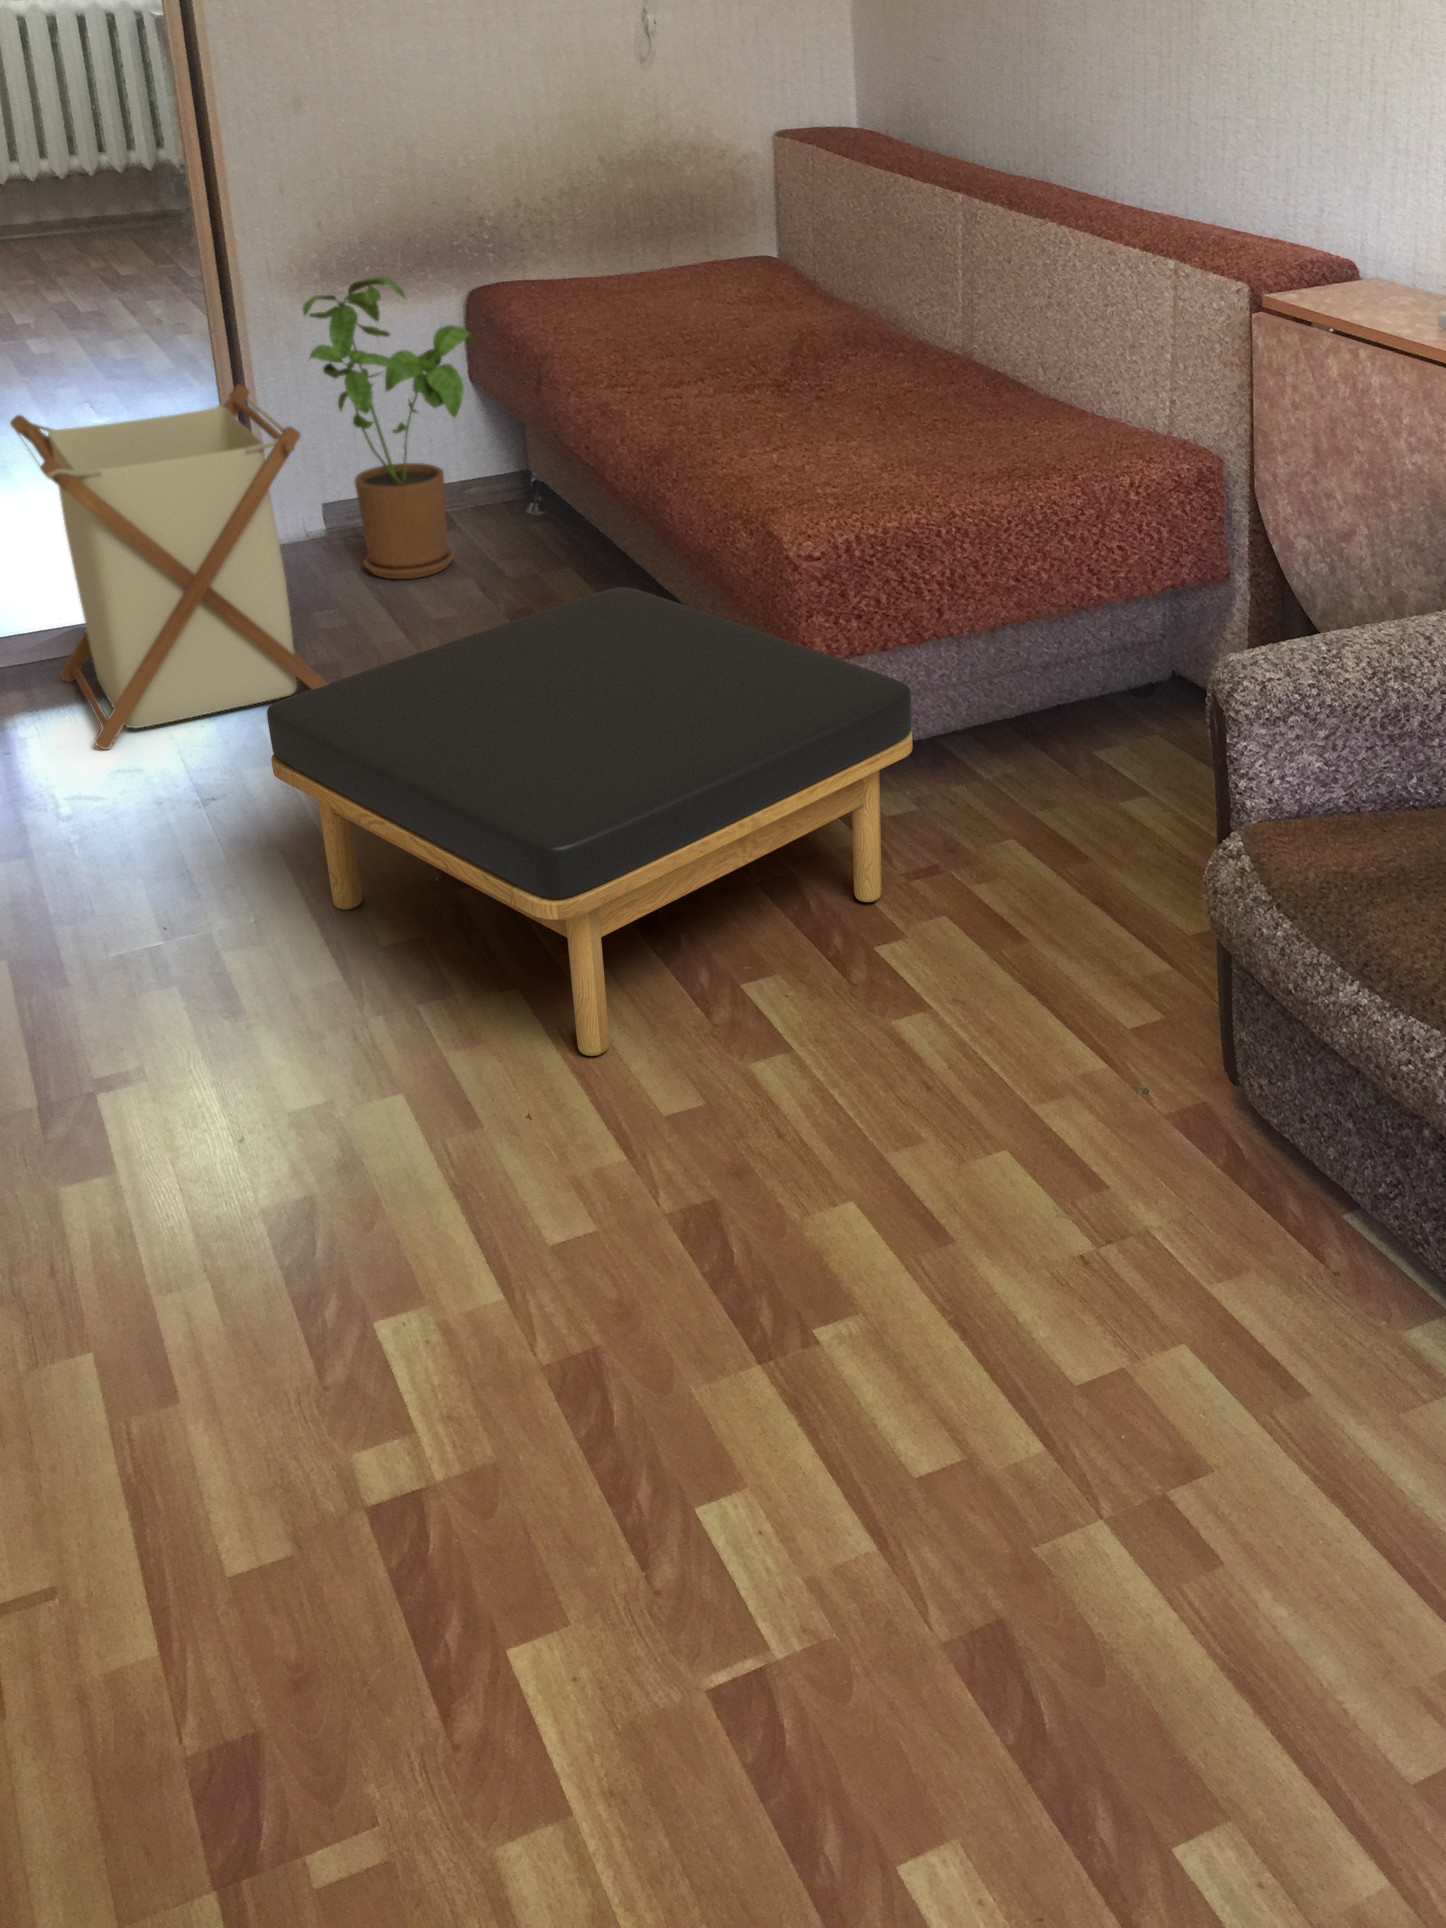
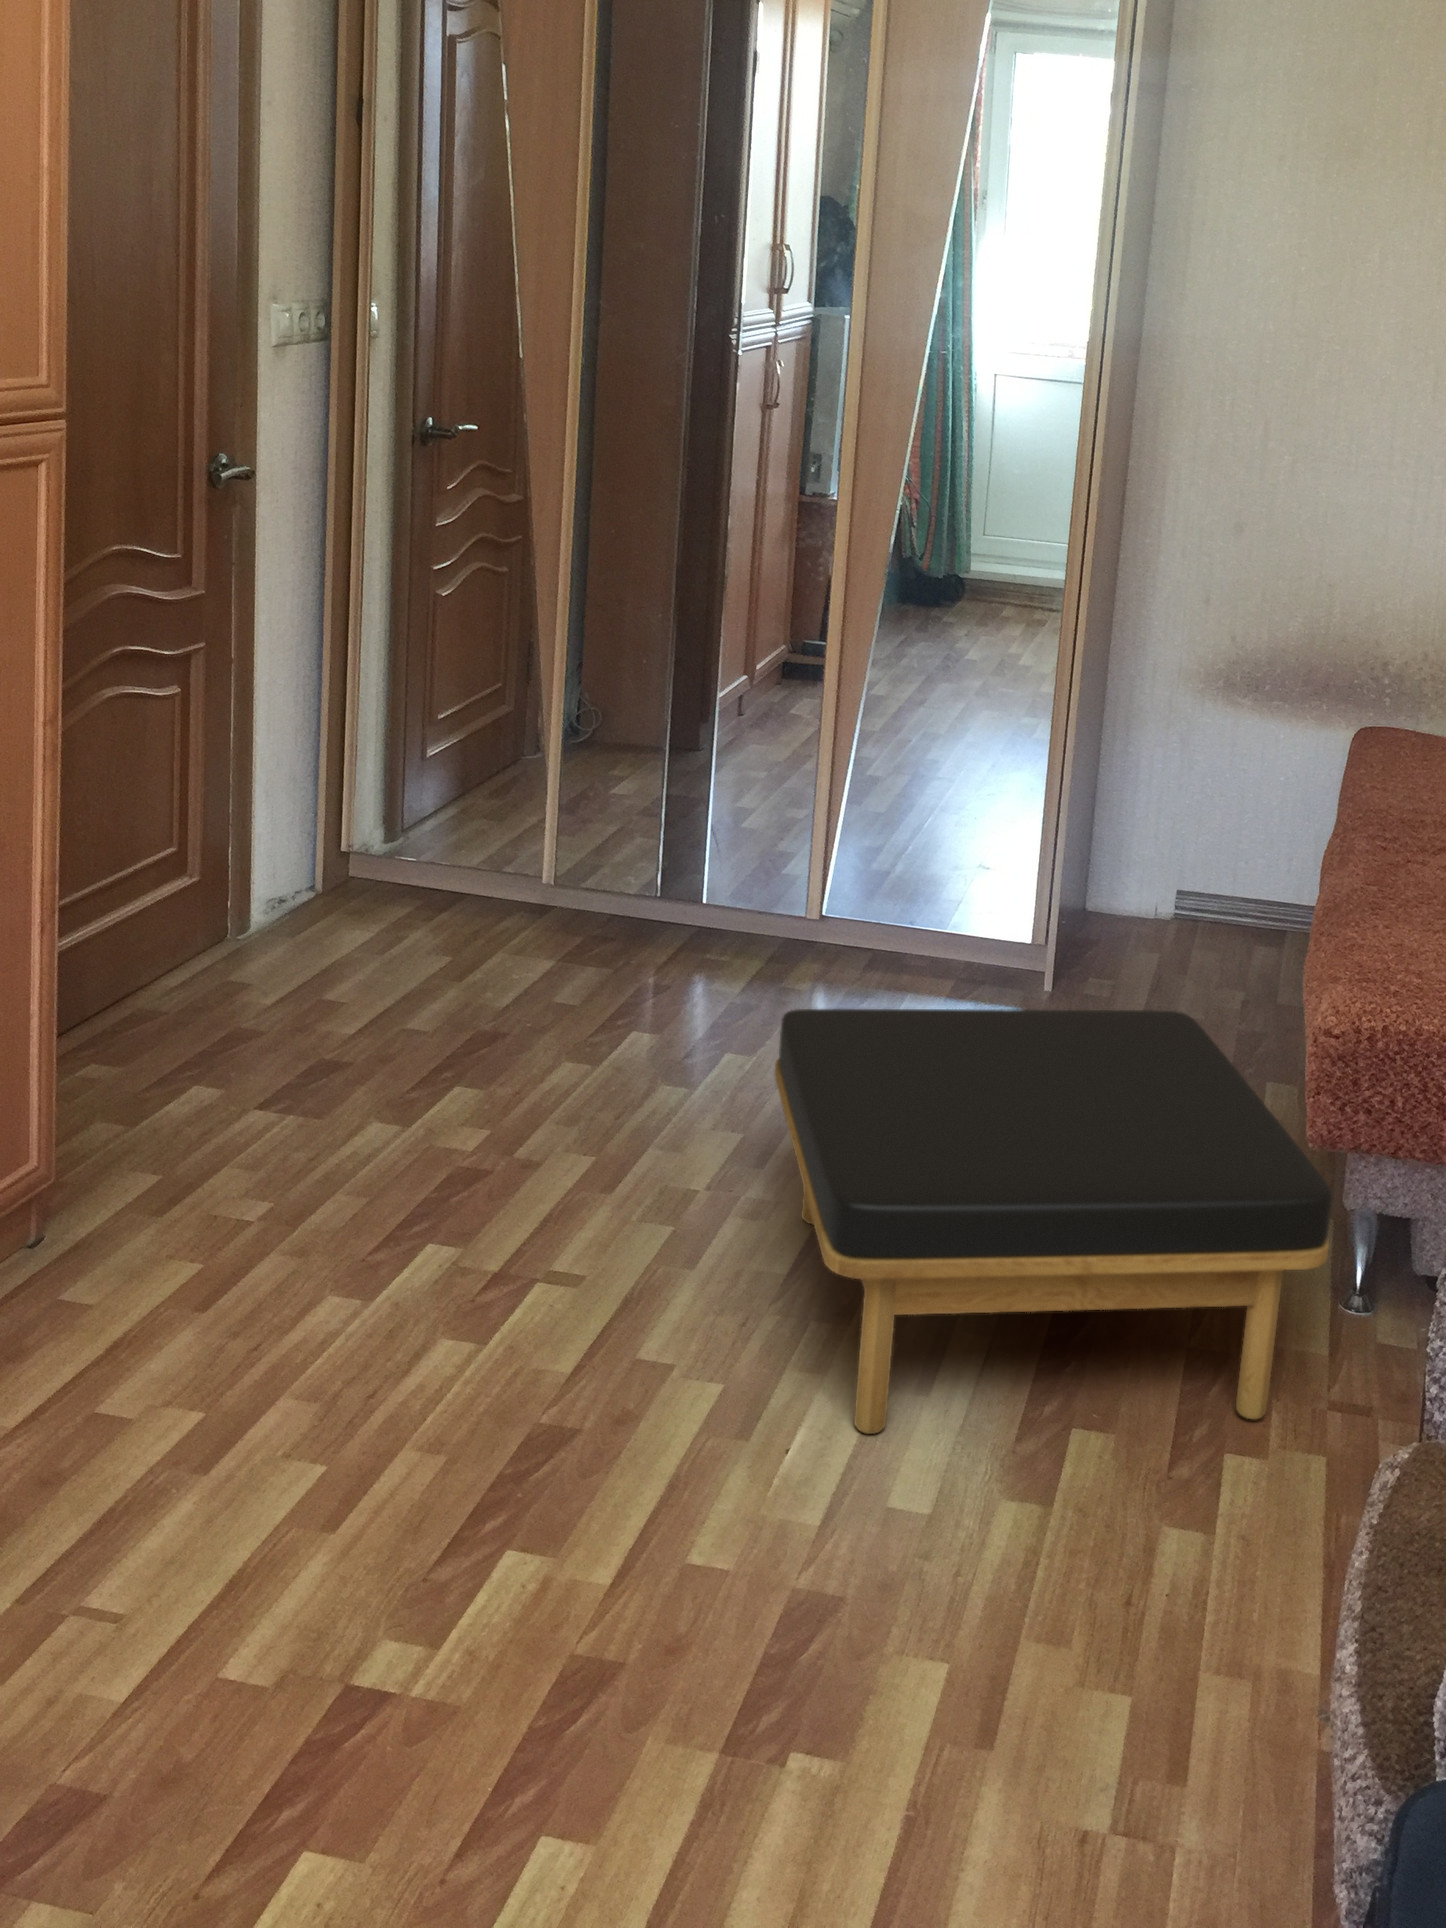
house plant: present [303,277,473,579] -> none [1103,675,1277,971]
laundry basket: present [10,384,329,750] -> none [766,724,1016,1047]

